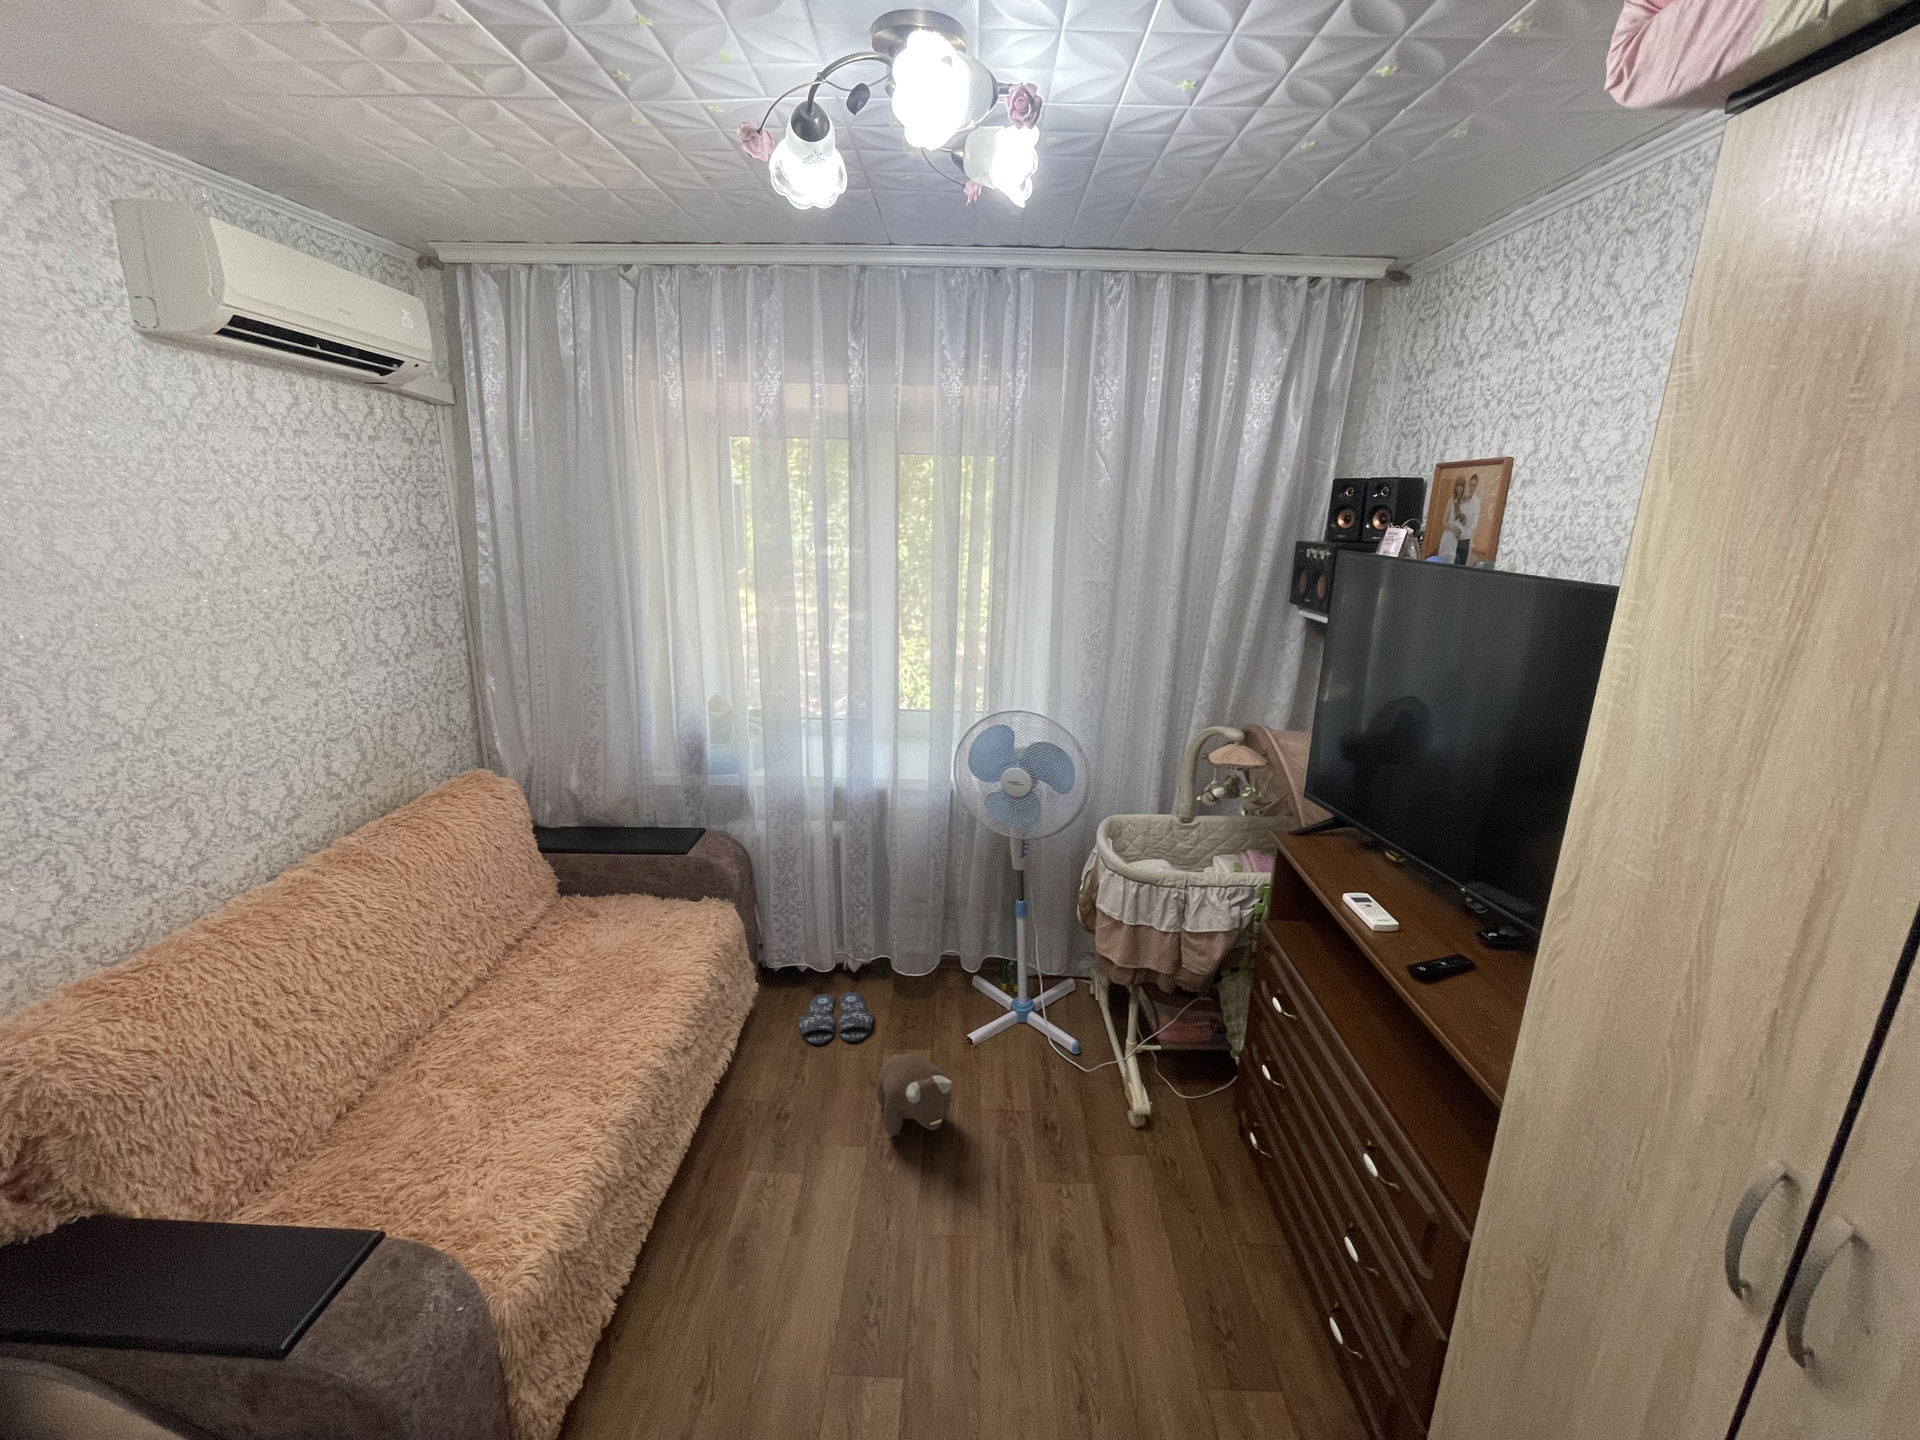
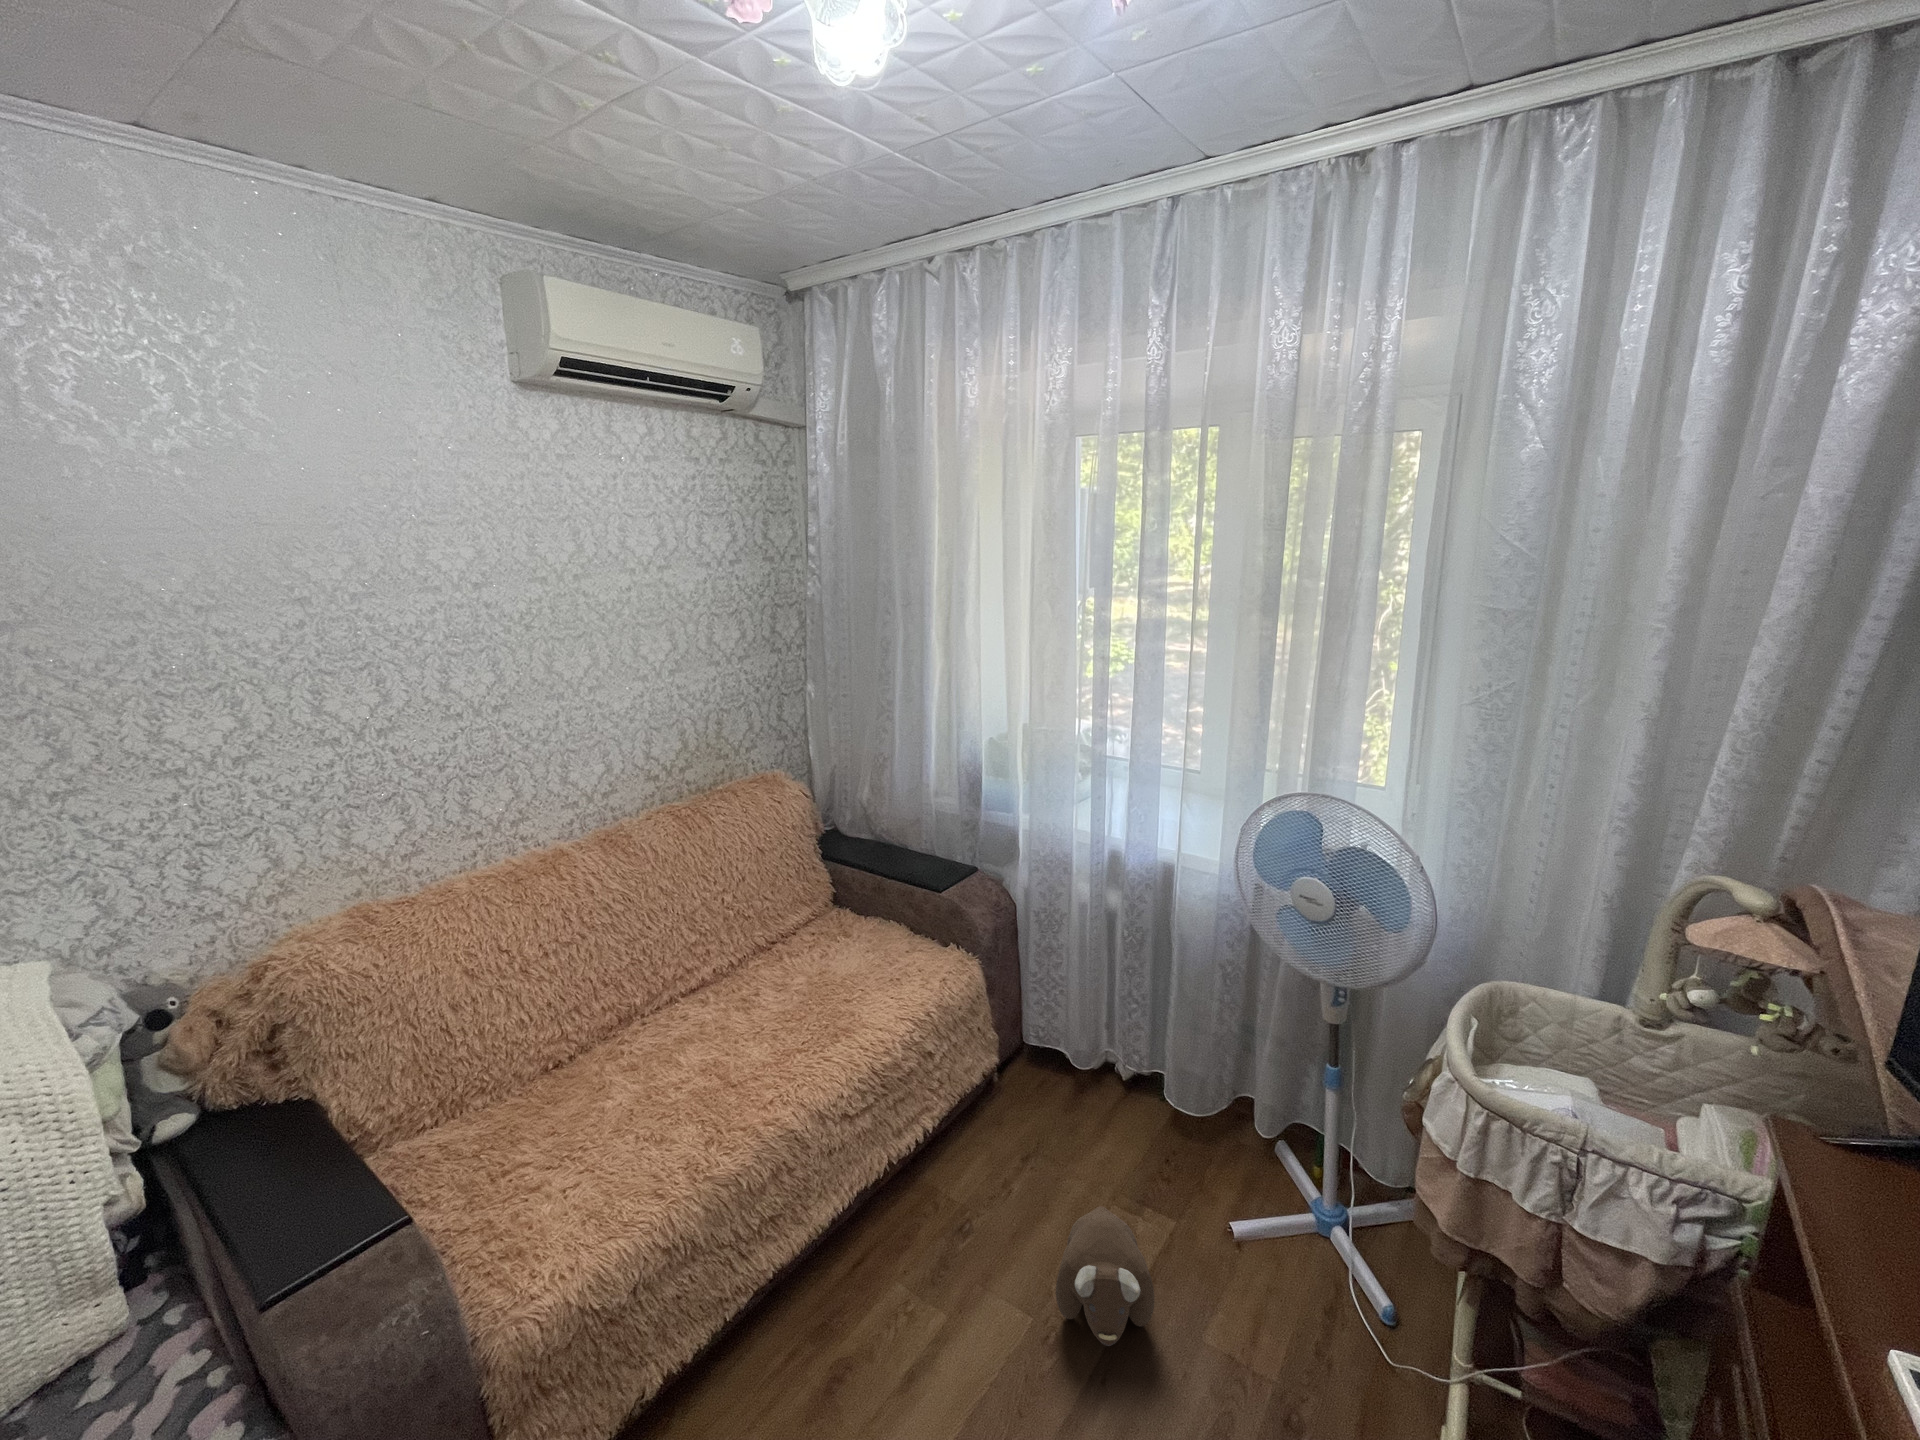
slippers: present [799,992,873,1045] -> none [1030,1083,1122,1162]

